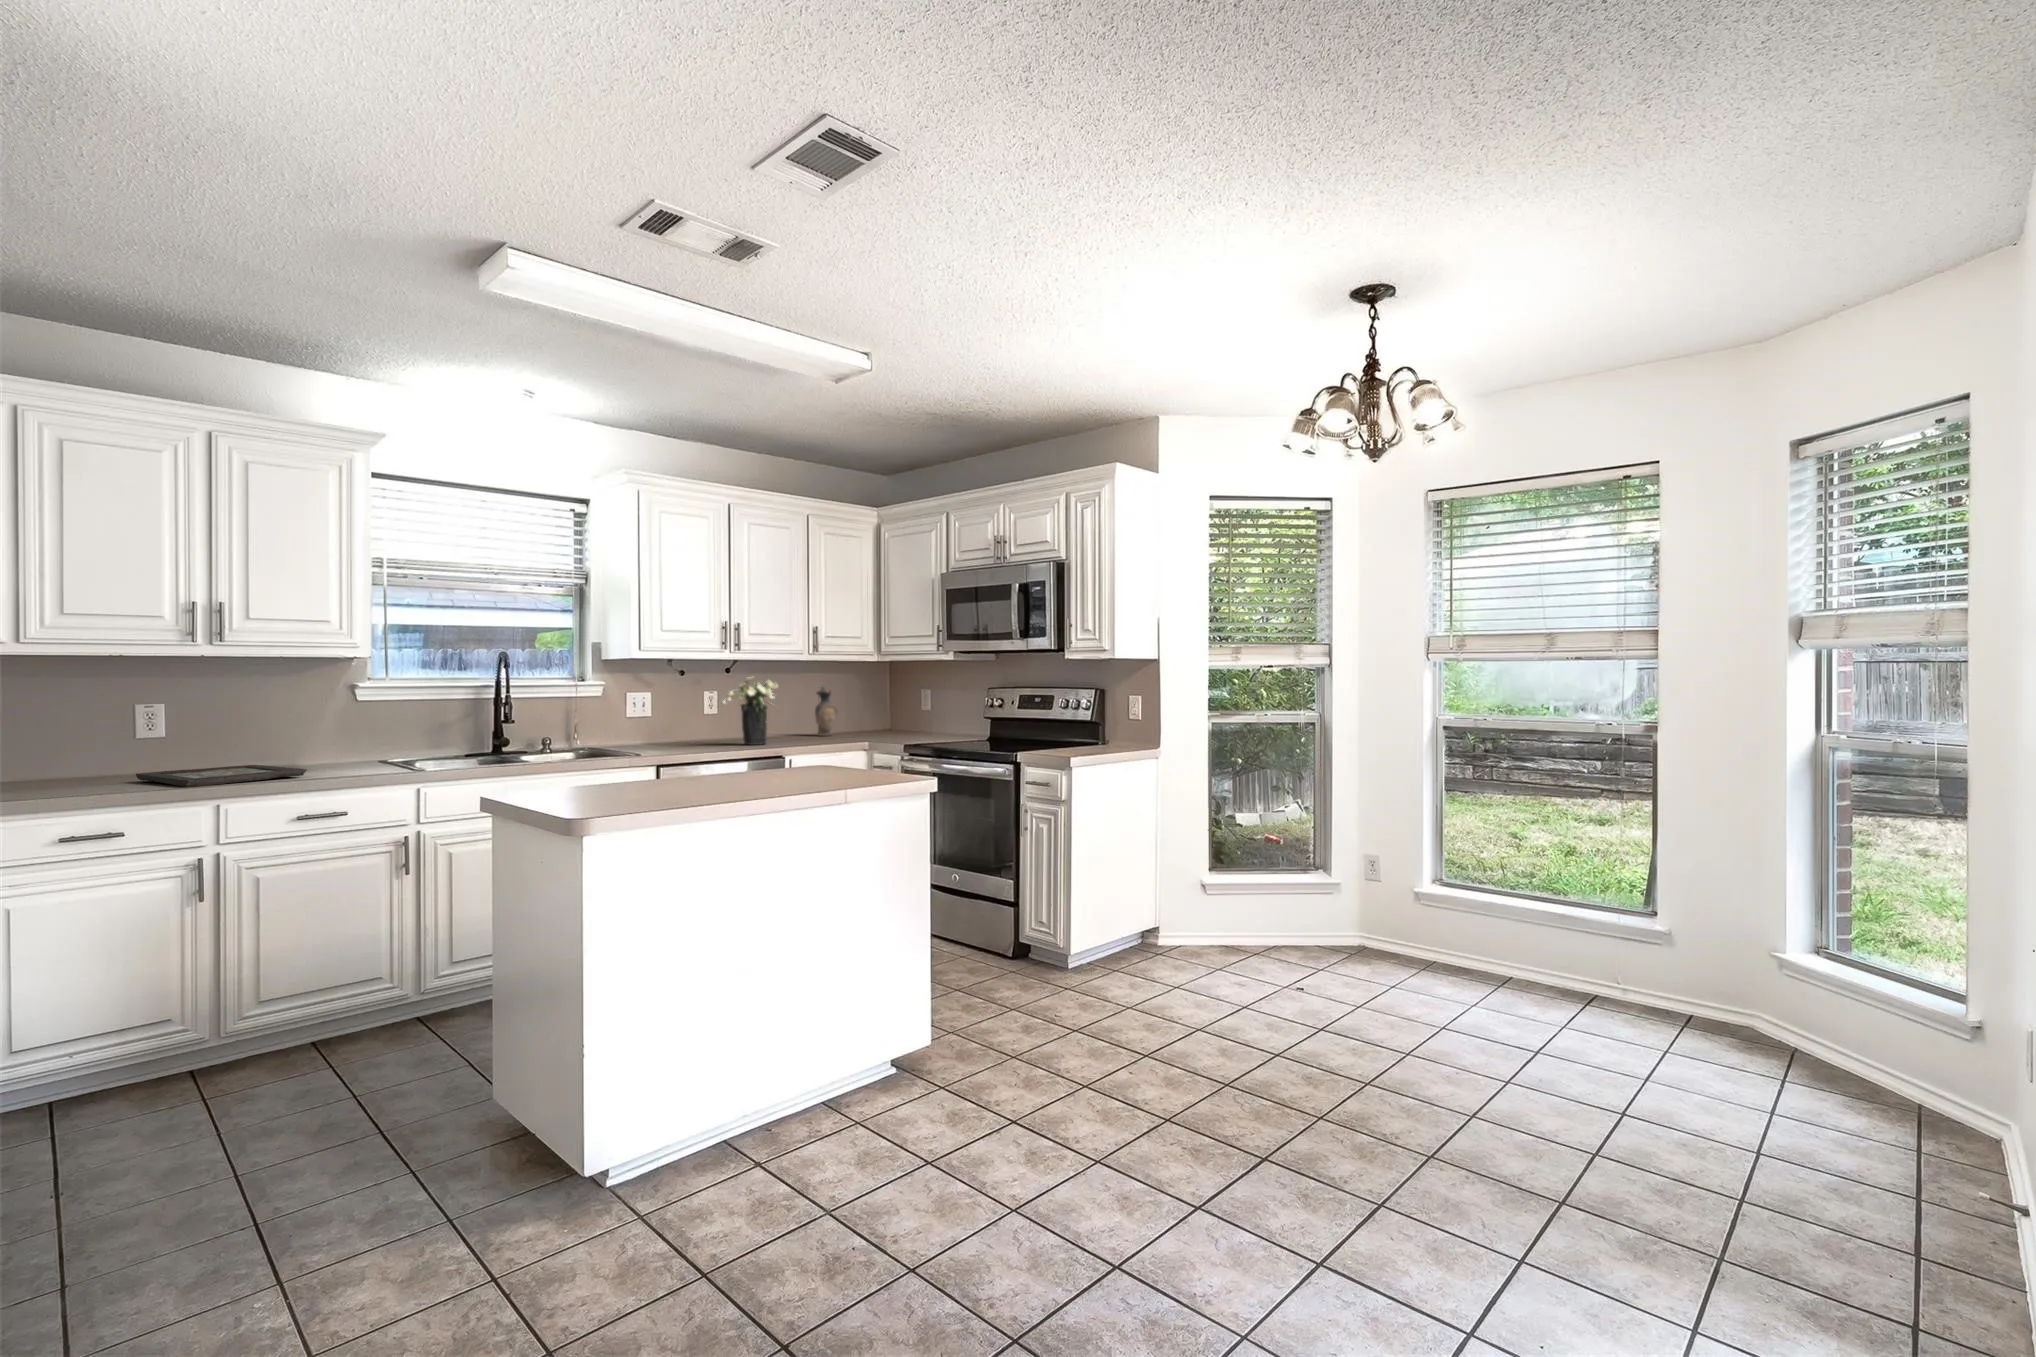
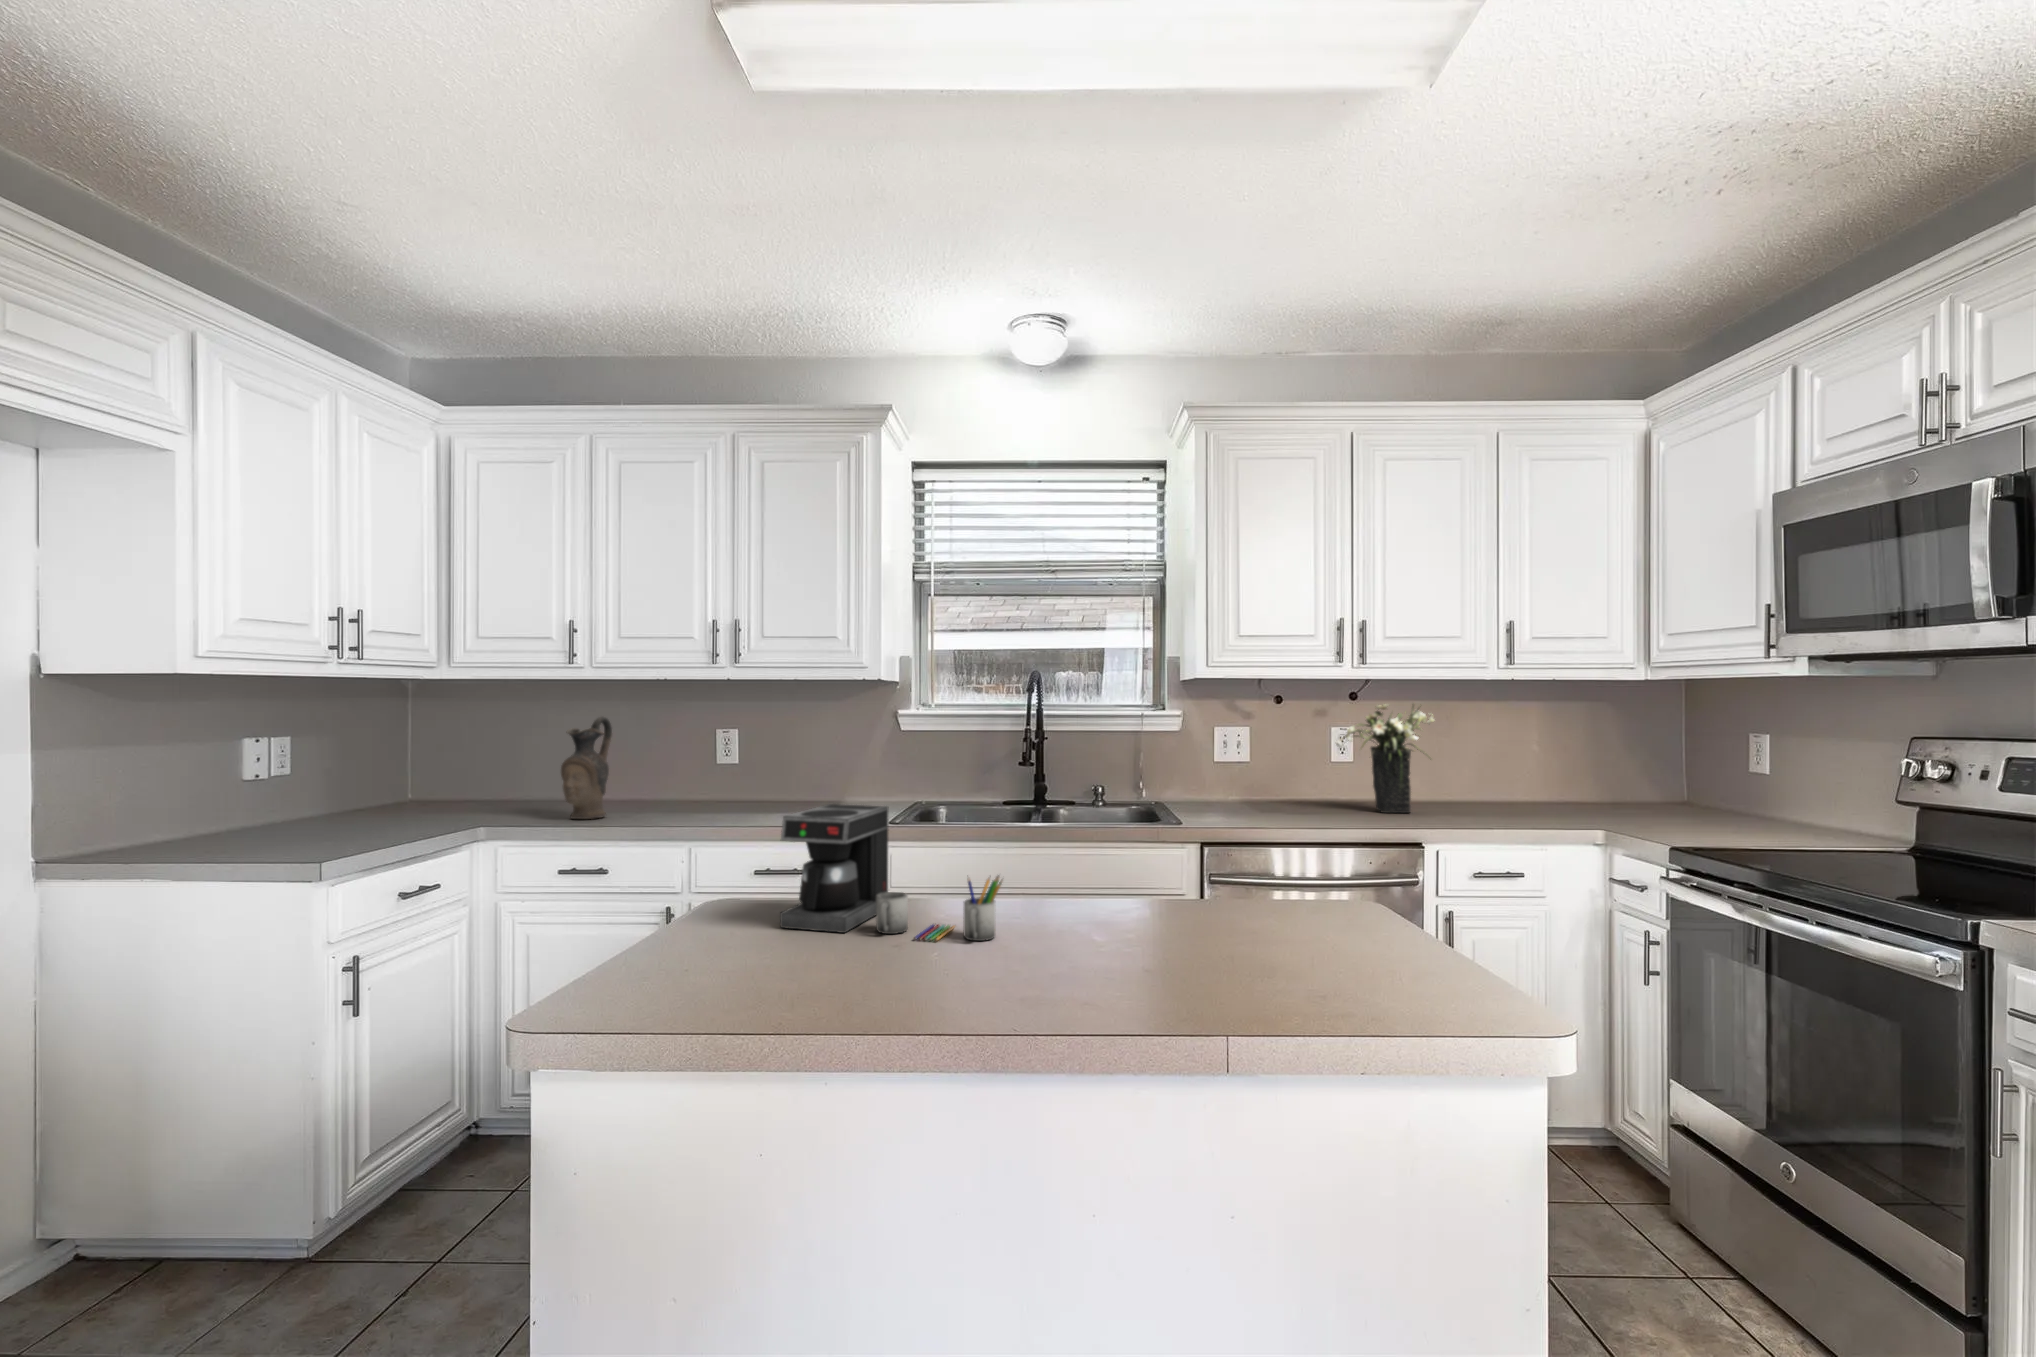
ceramic pitcher: present [815,686,838,736] -> present [561,717,612,819]
coffee maker: none [568,732,701,797] -> present [780,804,1002,941]
decorative tray: present [136,765,307,787] -> none [669,794,790,819]

